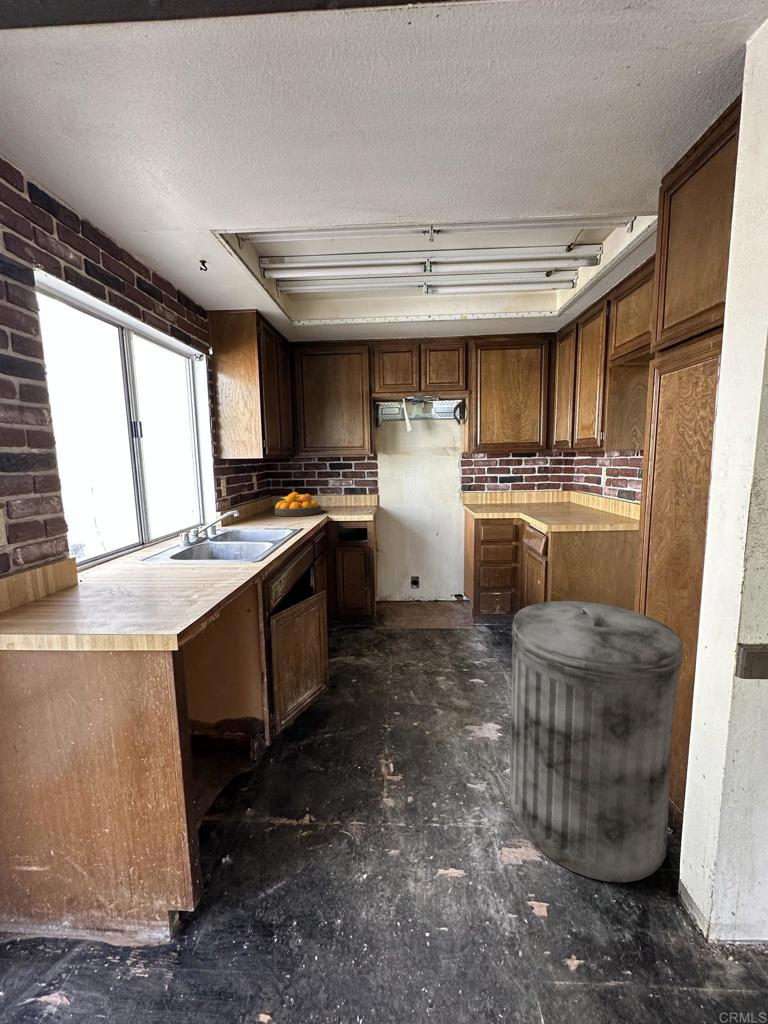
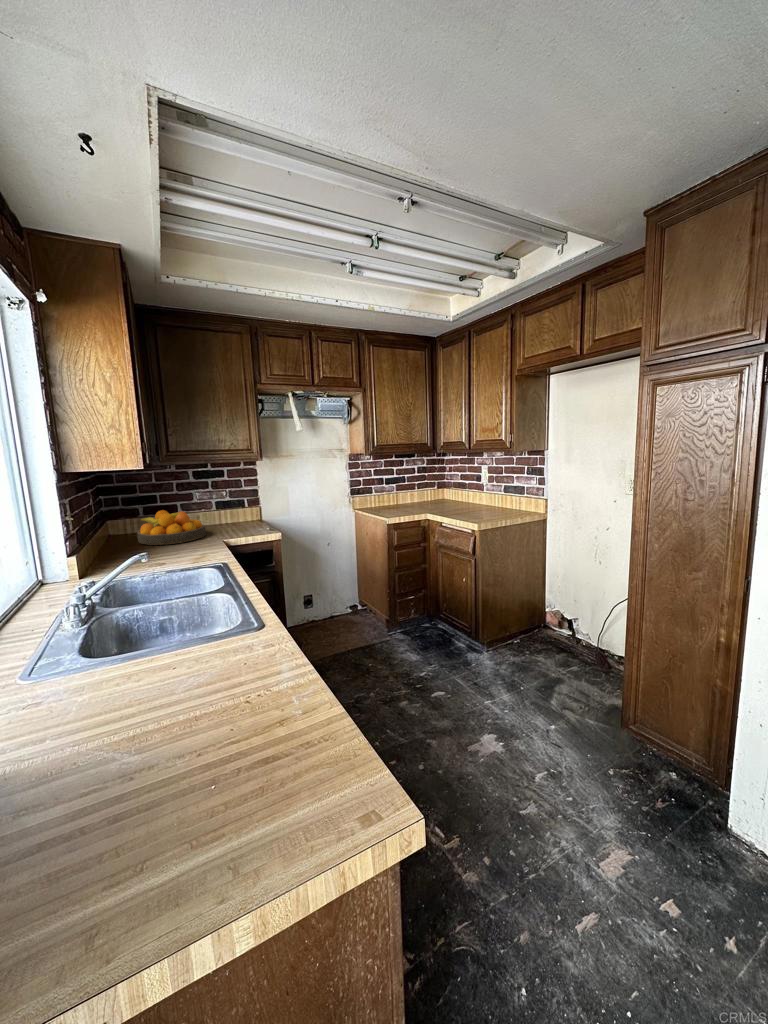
trash can: present [510,601,683,882] -> none [551,597,726,858]

